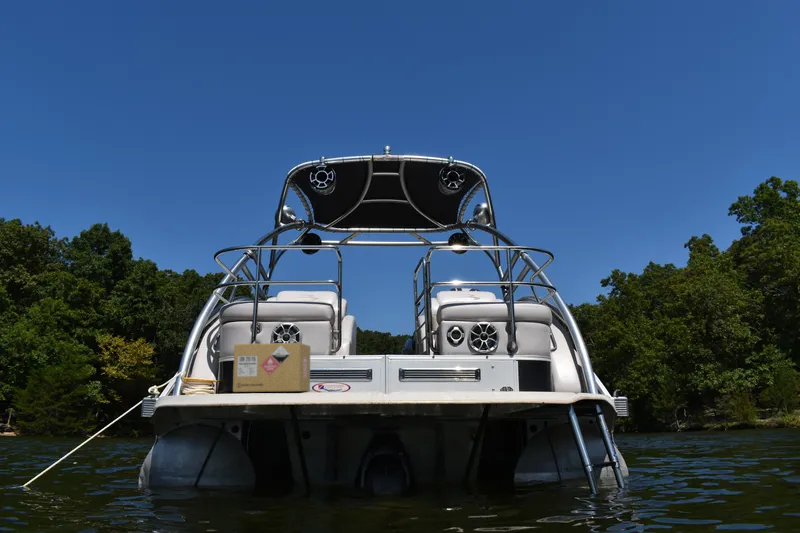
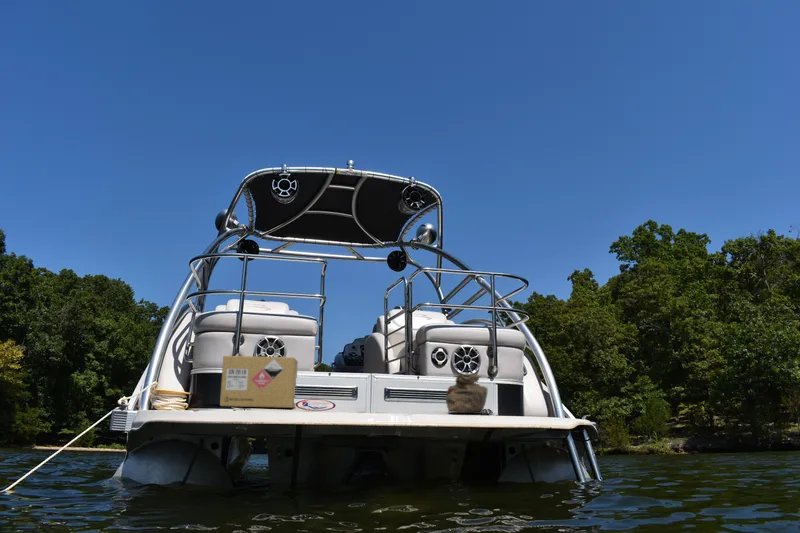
bag: none [456,351,501,391] -> present [446,374,488,414]

